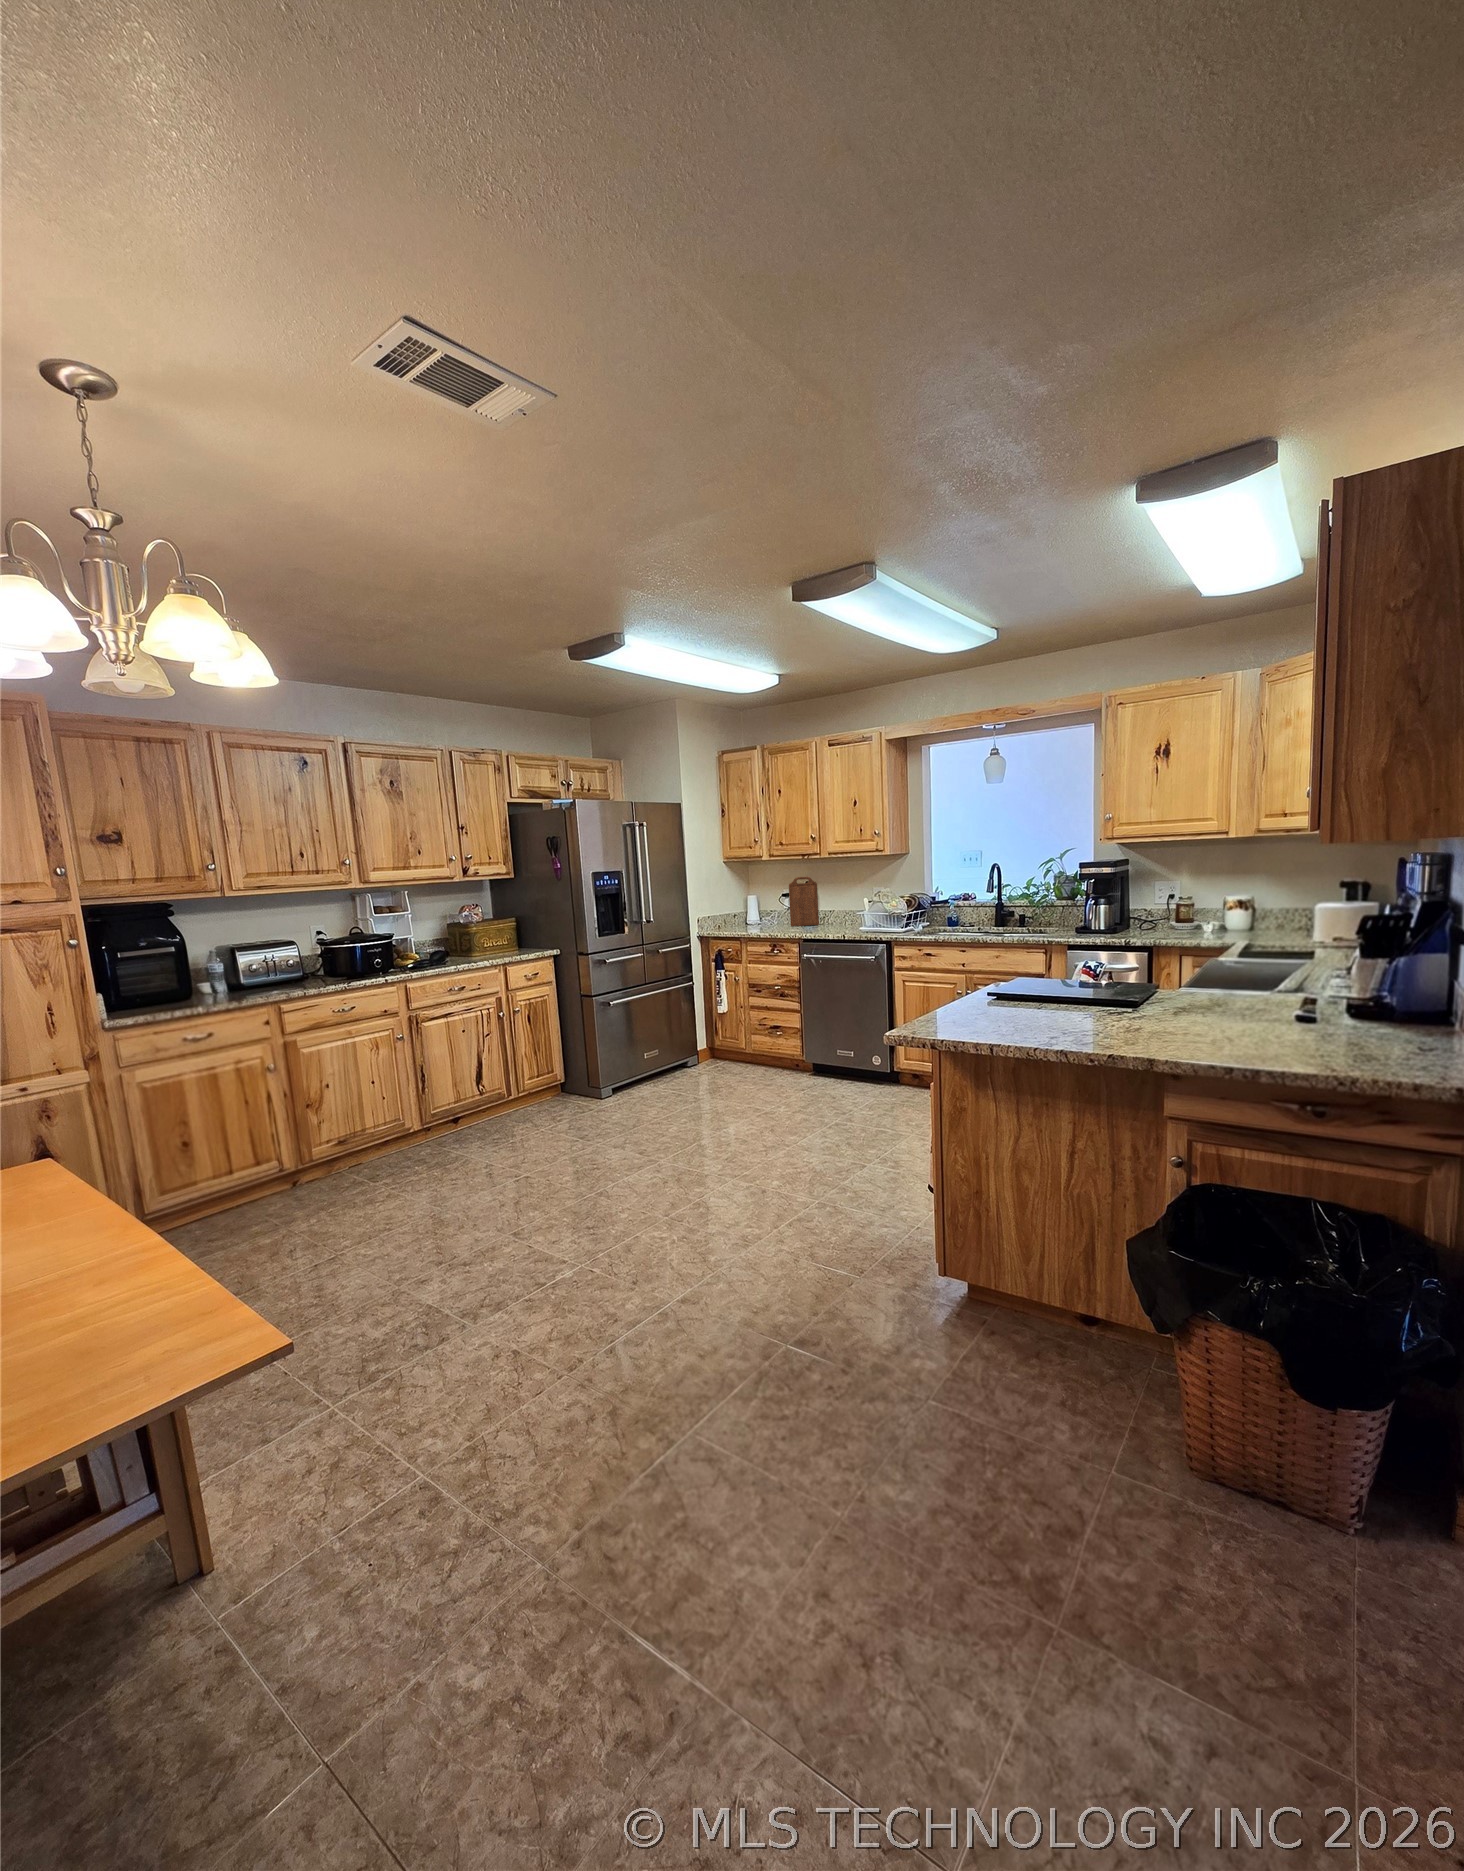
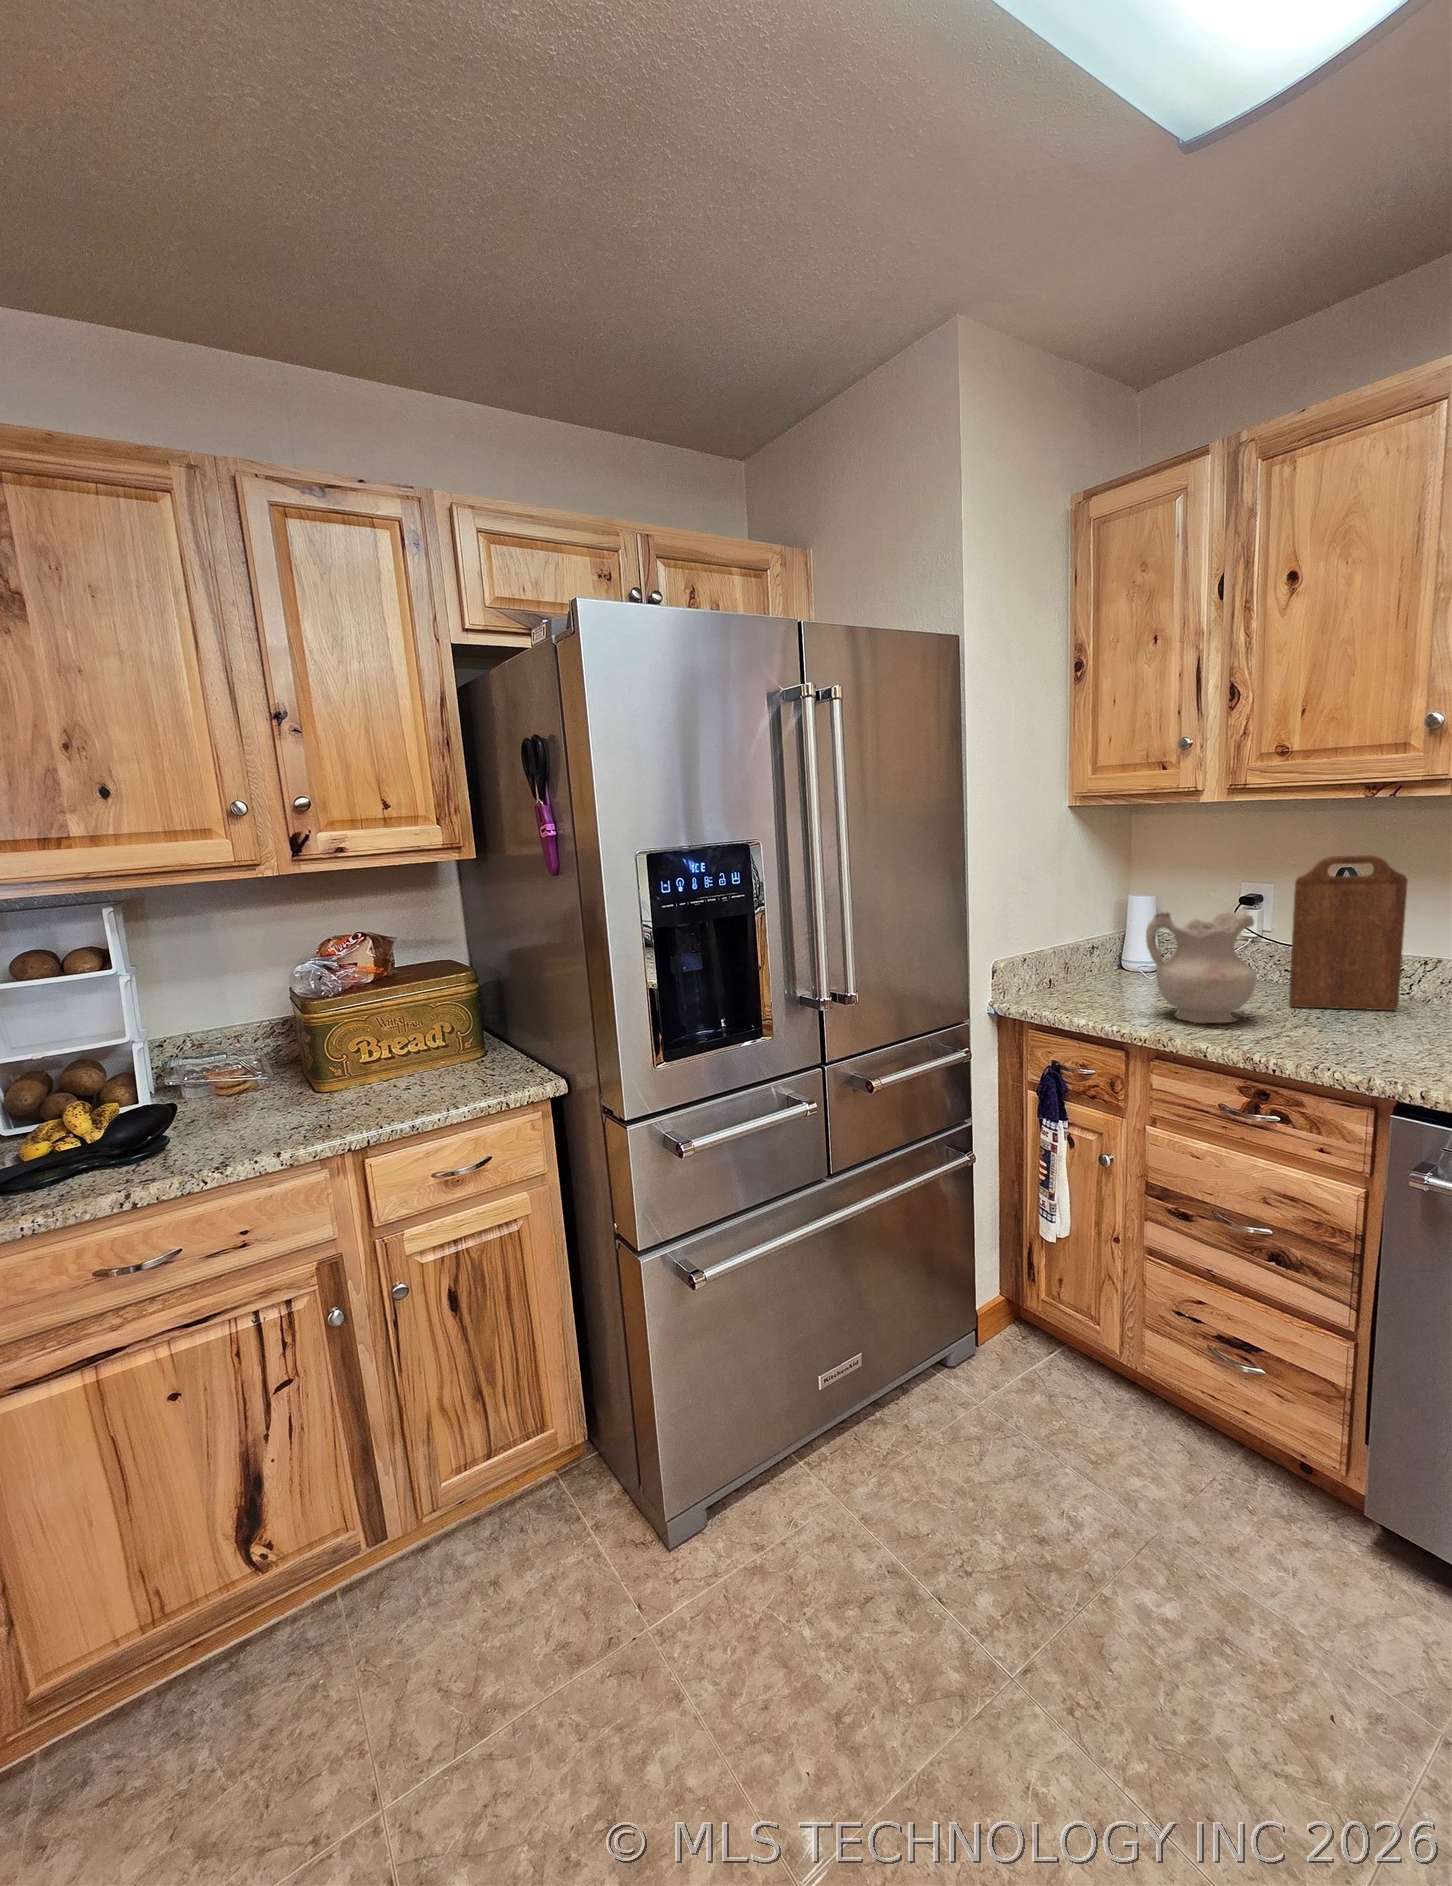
ceramic pitcher: none [744,894,776,929] -> present [1146,912,1256,1023]

